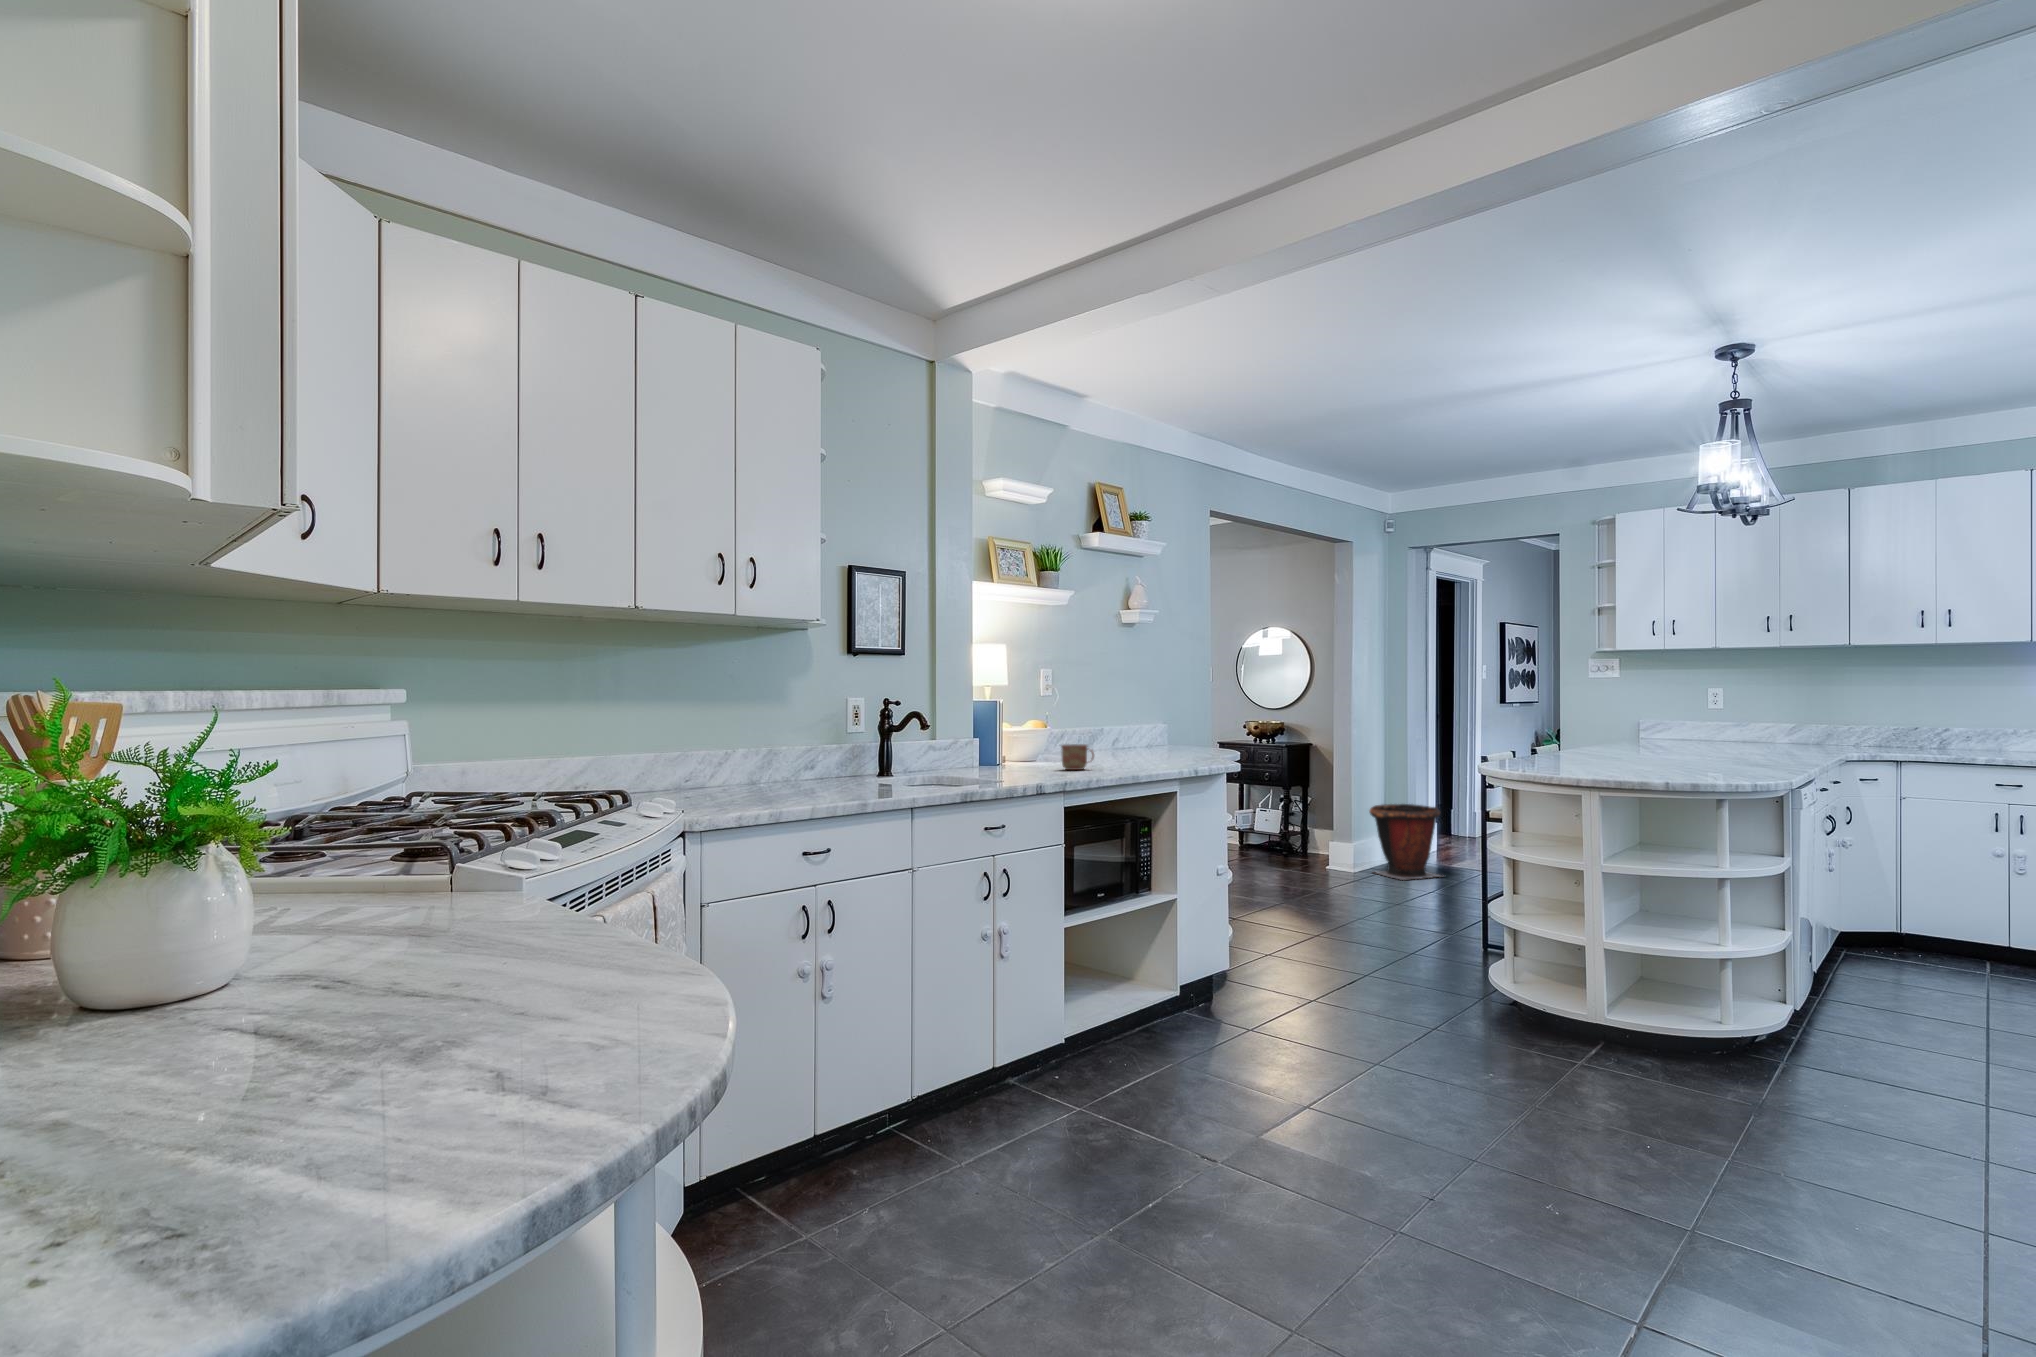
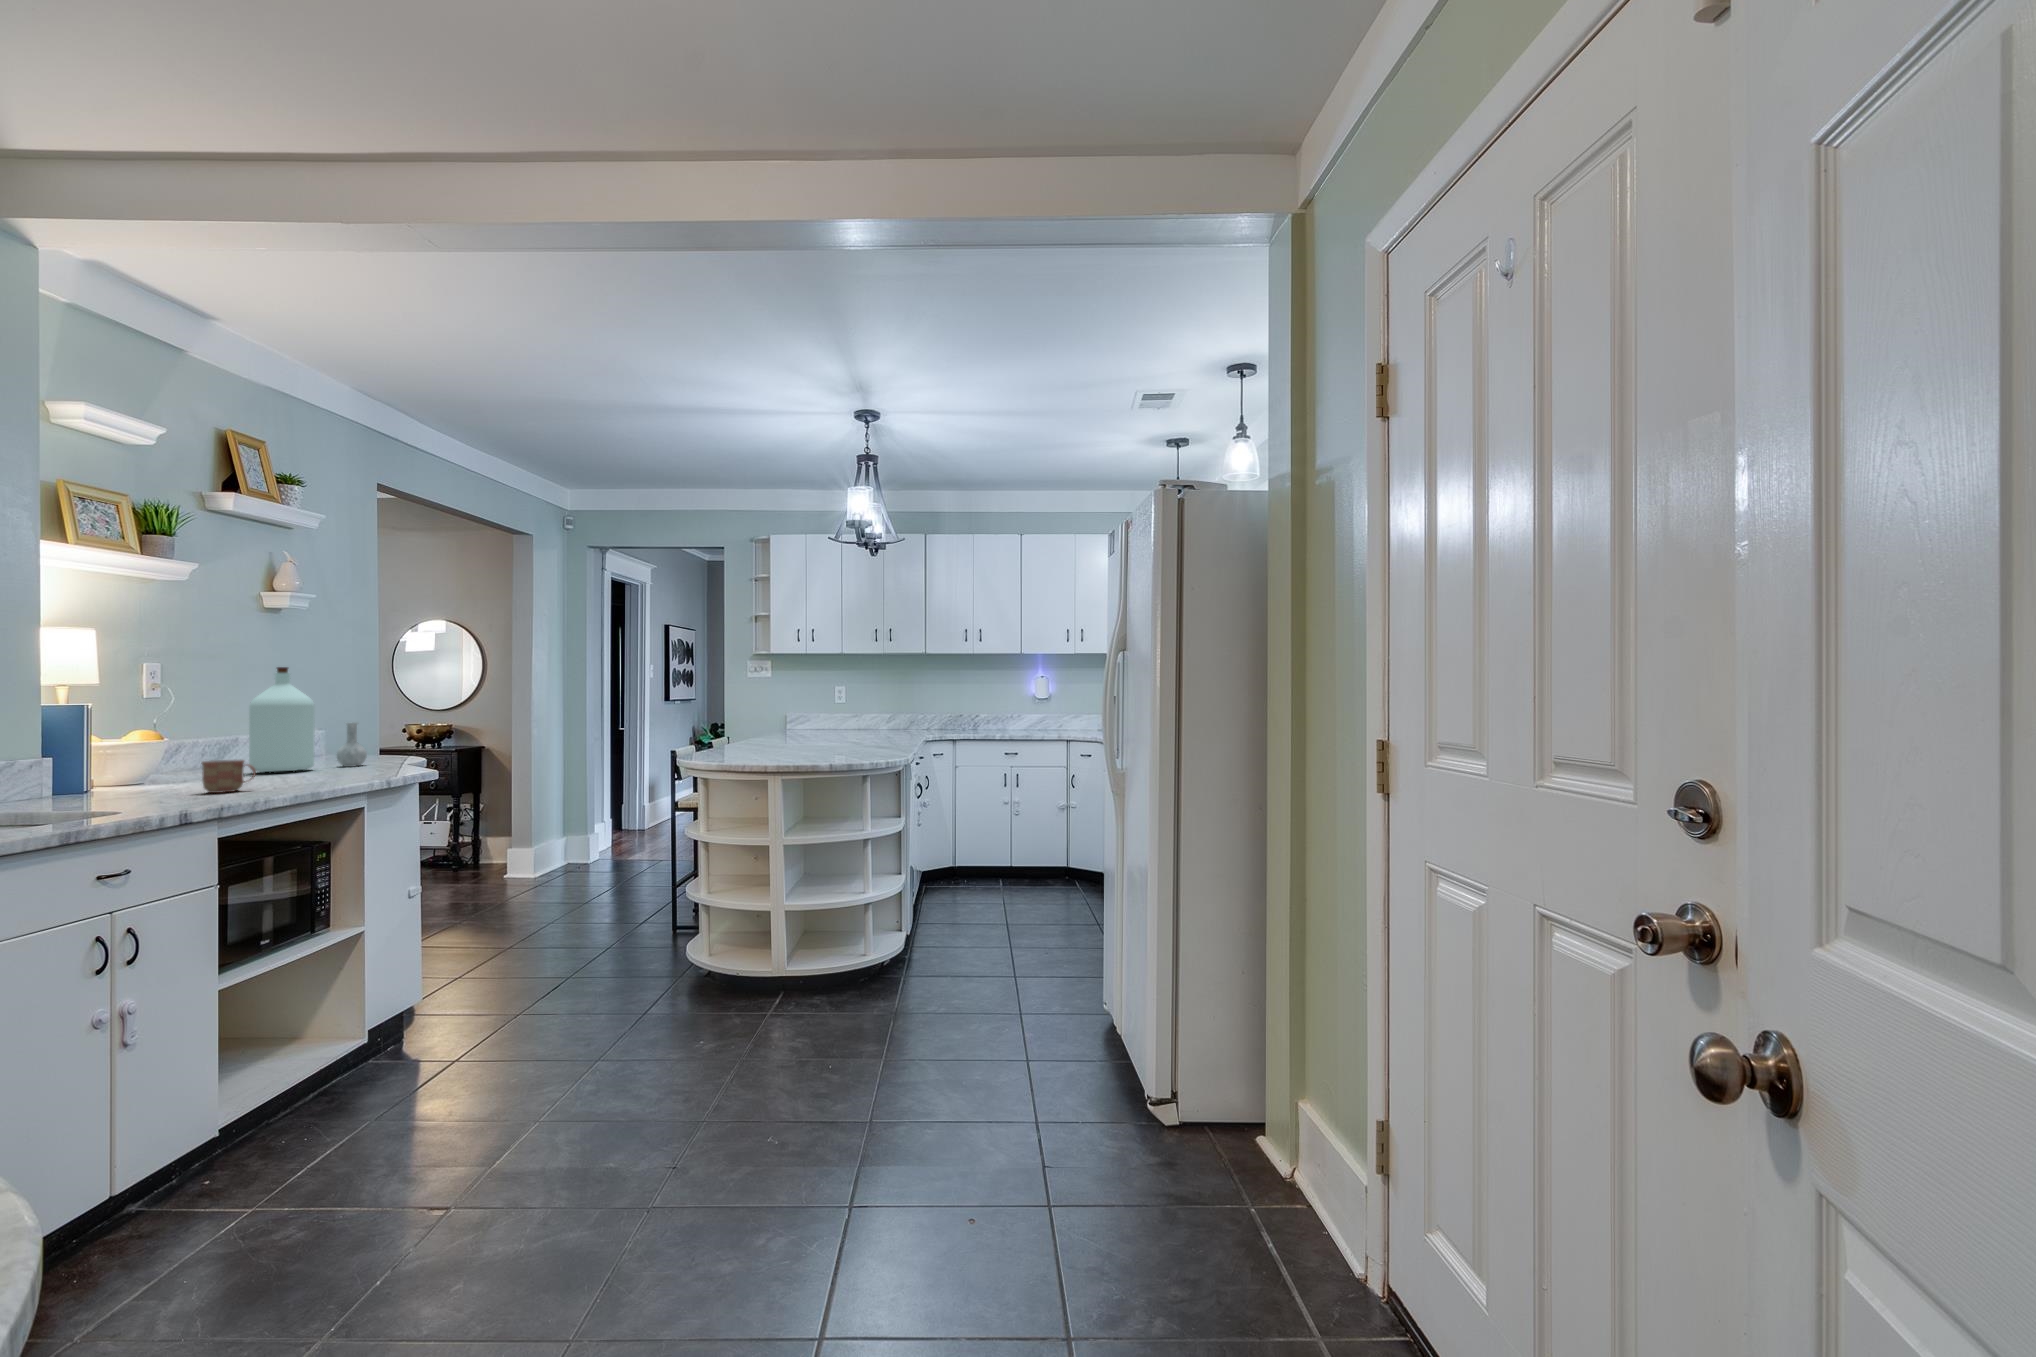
bottle: none [1106,670,1188,756] -> present [249,667,367,772]
waste bin: present [1369,804,1440,880] -> none [551,798,626,878]

